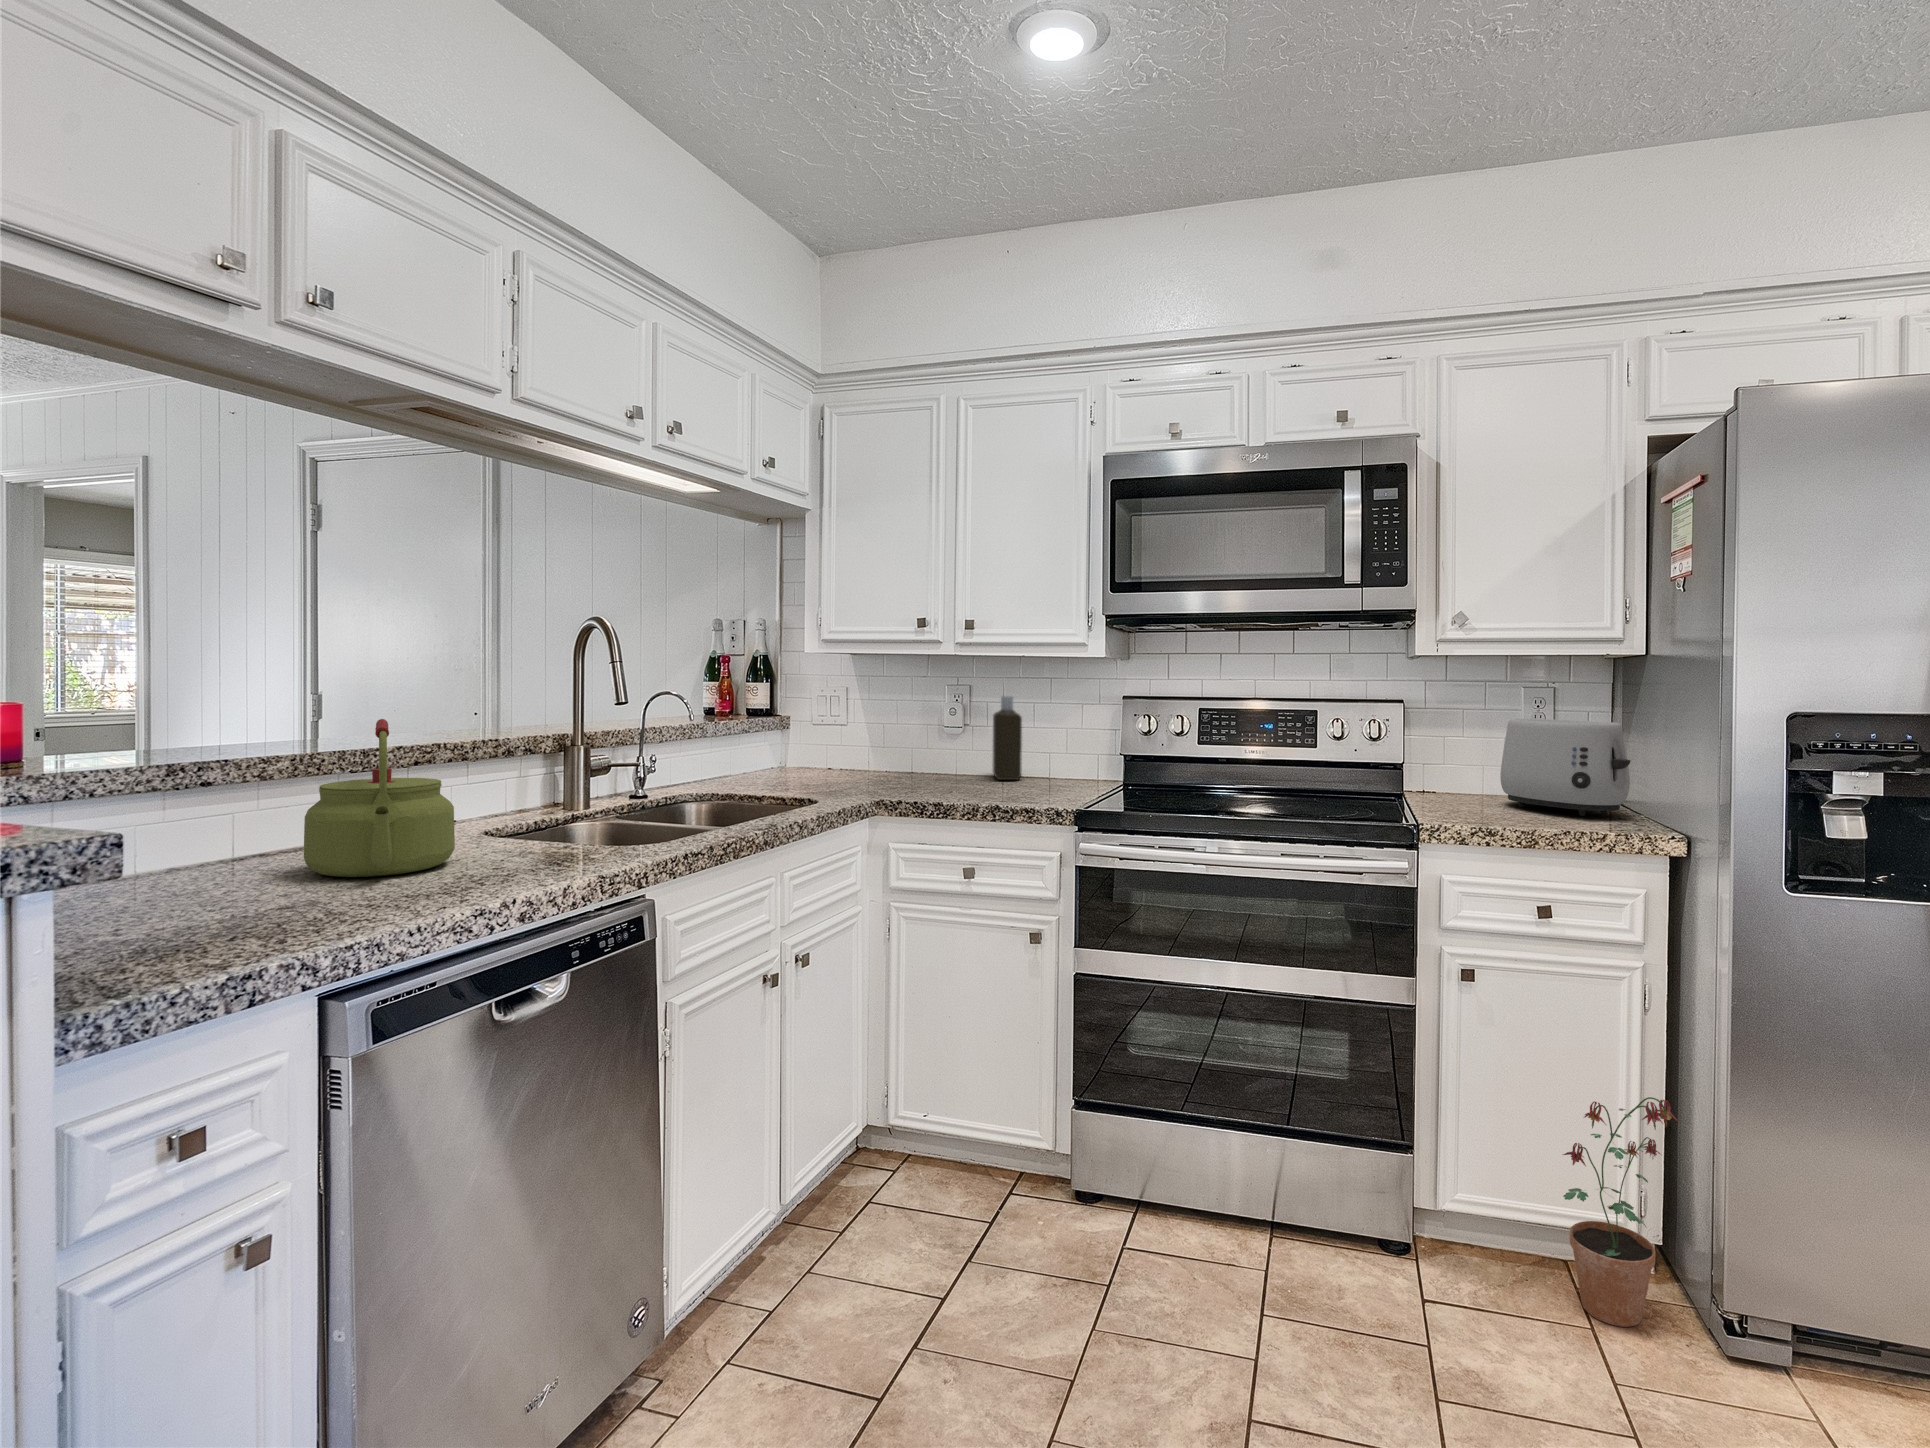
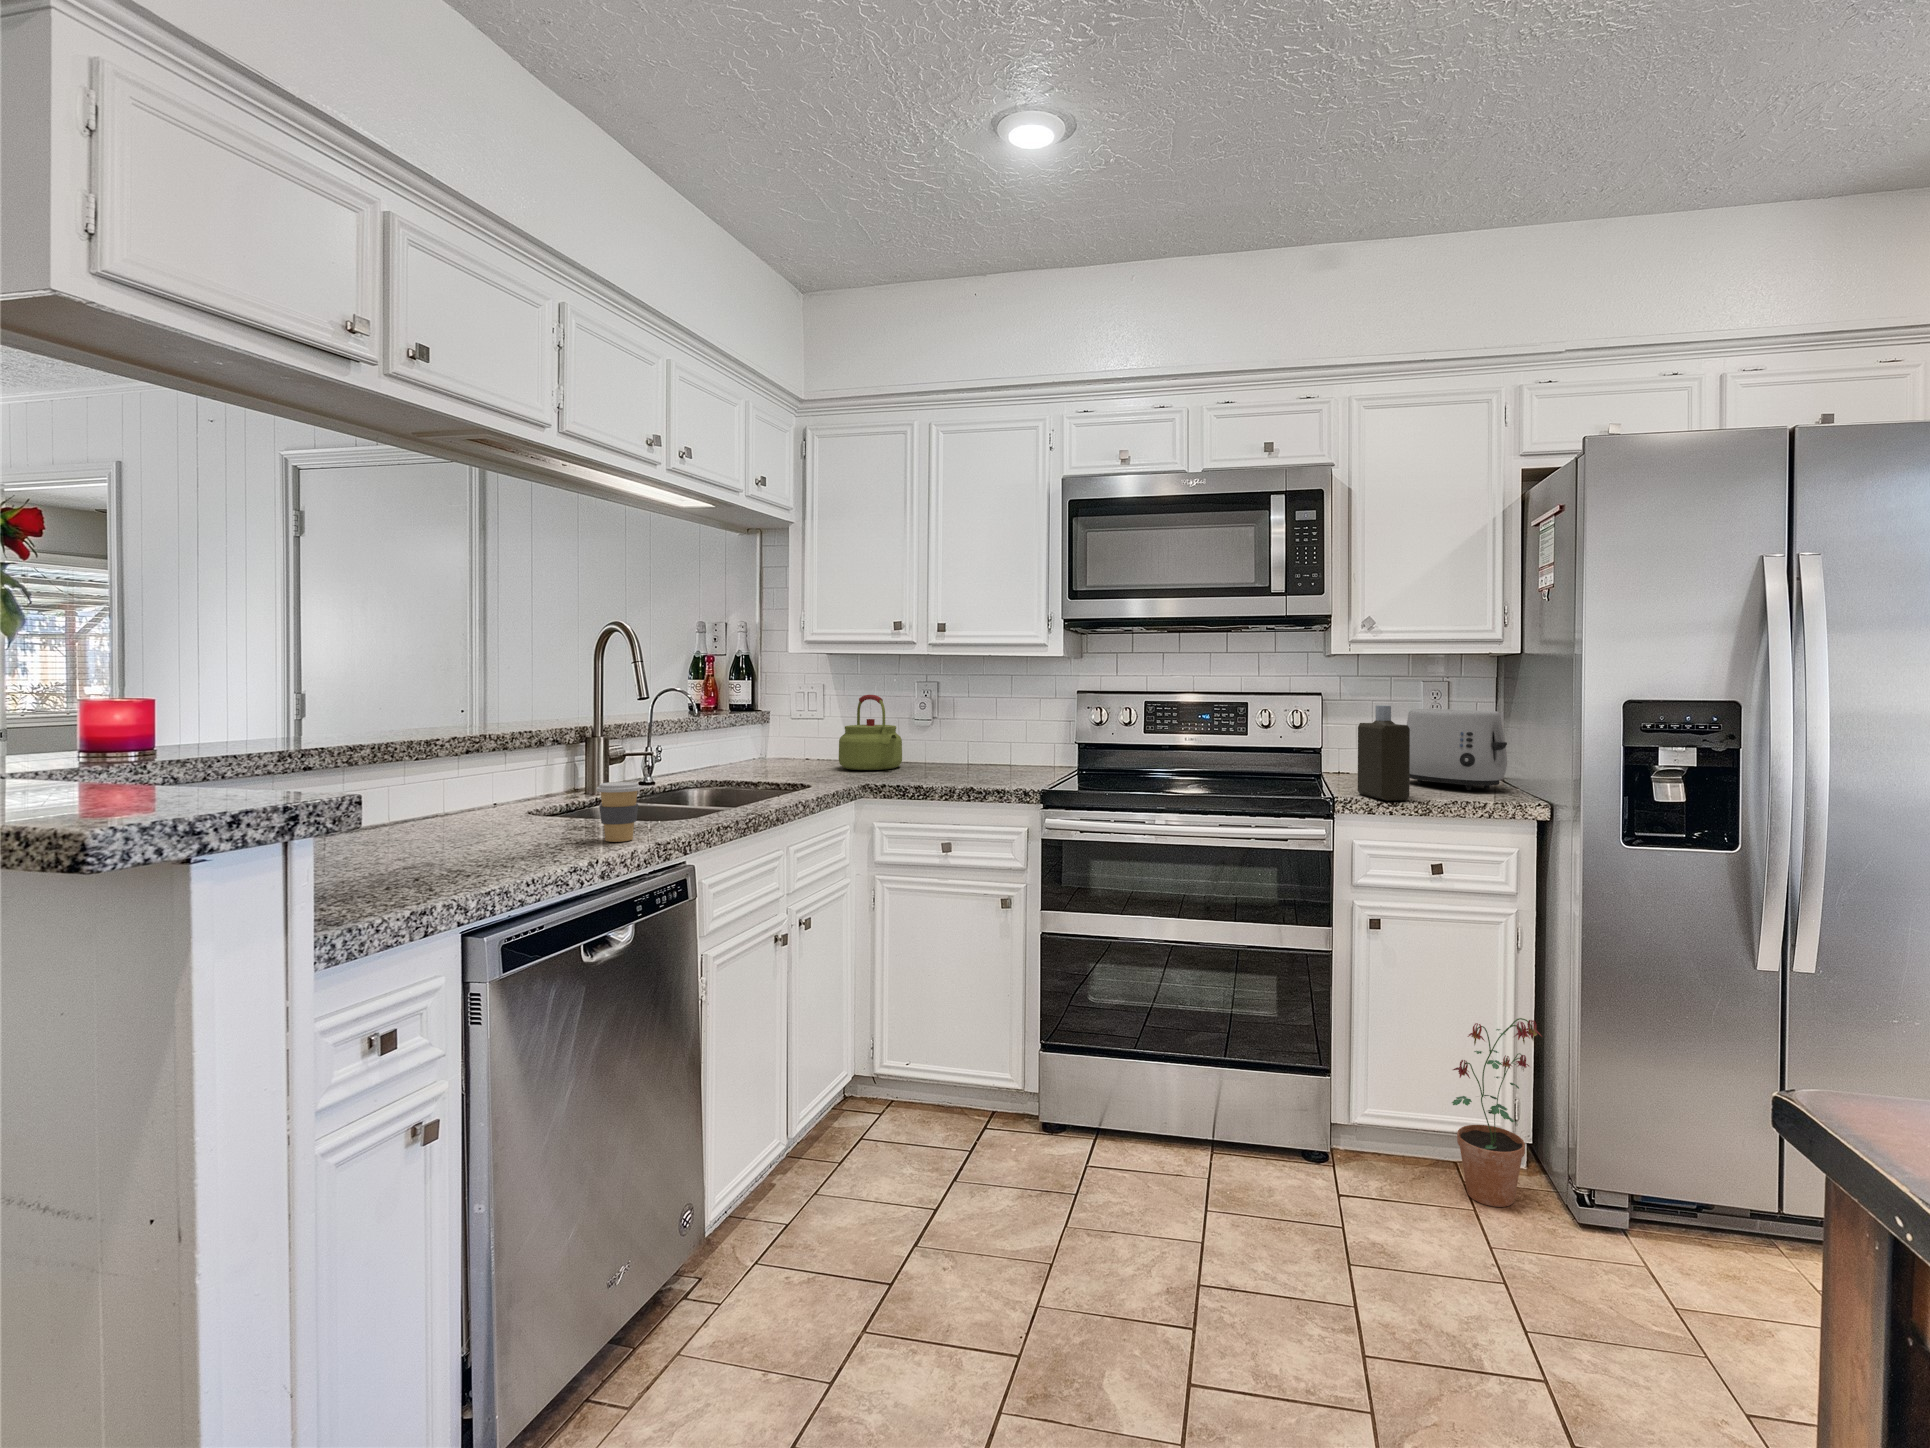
bottle: present [993,696,1022,780] -> present [1358,706,1410,801]
kettle: present [304,719,455,877] -> present [839,695,902,770]
coffee cup: none [531,803,585,874] -> present [596,782,641,842]

